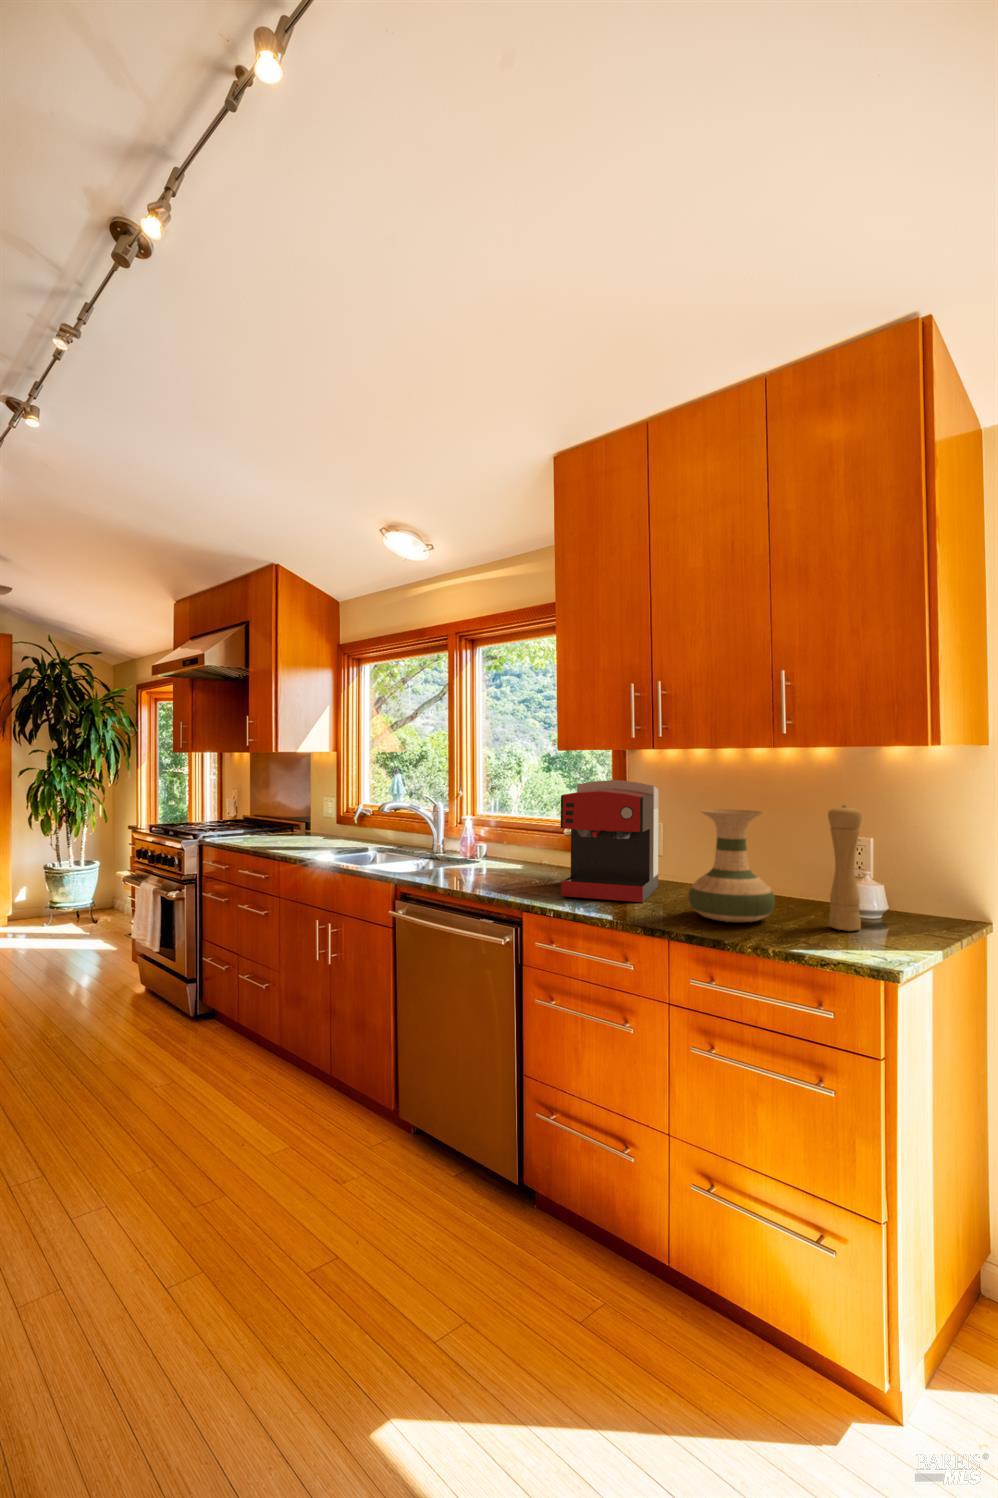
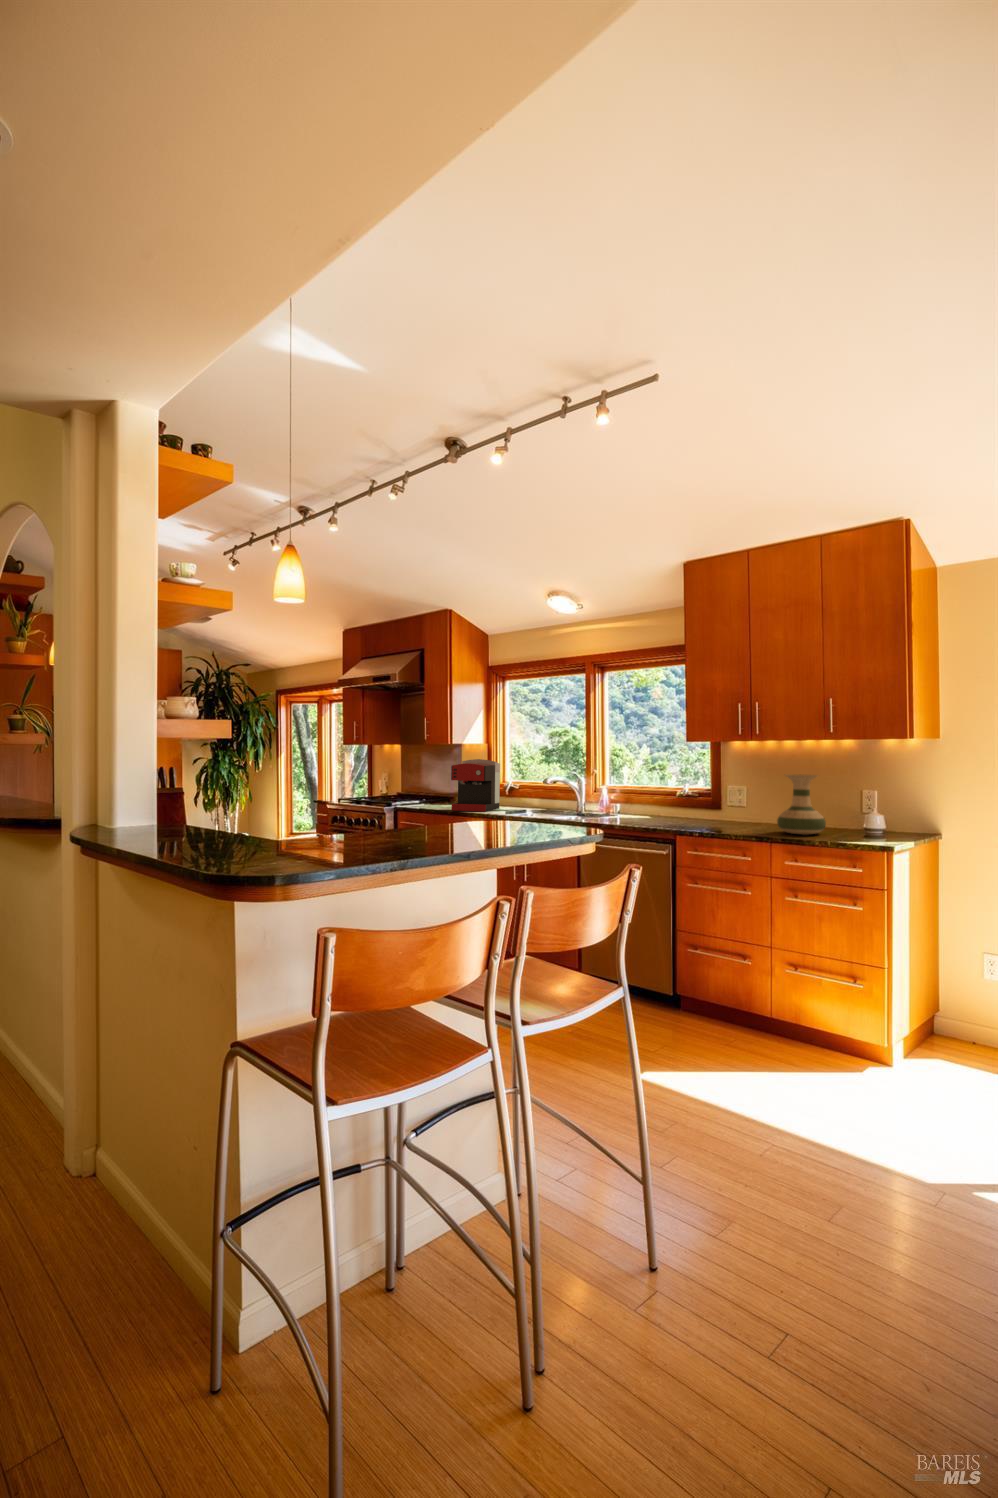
coffee maker: present [561,780,659,902] -> present [451,759,500,812]
pepper mill: present [828,805,862,931] -> none [855,771,873,836]

